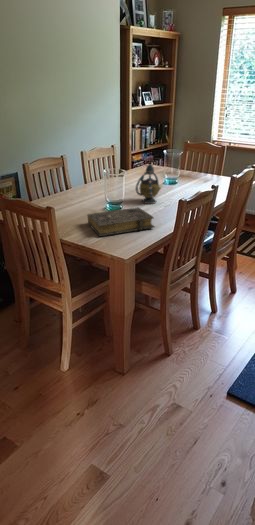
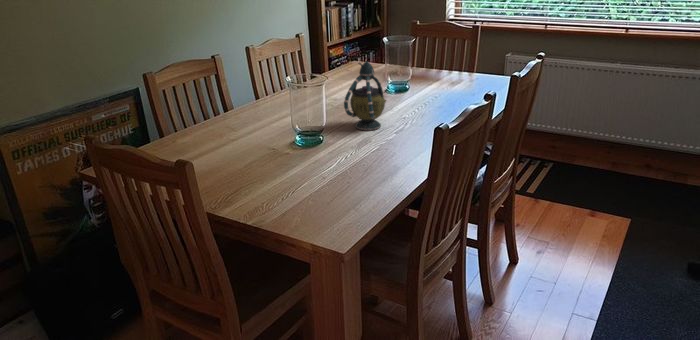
book: present [87,207,155,236] -> none [261,140,388,203]

